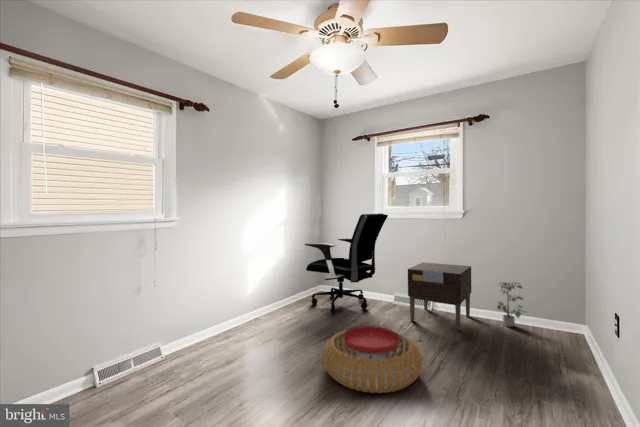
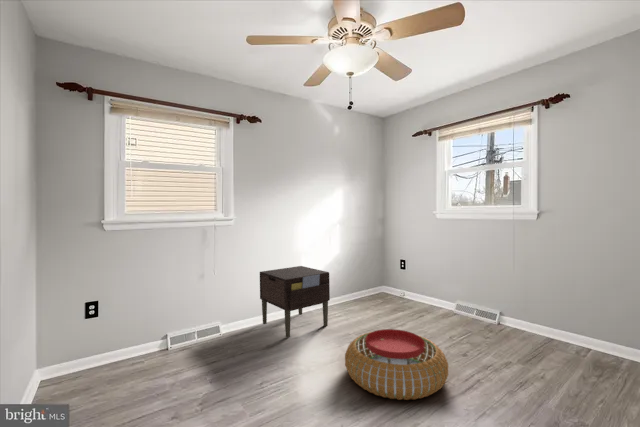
office chair: present [305,214,388,312] -> none [359,213,449,313]
nightstand: present [408,262,471,330] -> present [260,266,330,338]
potted plant: present [497,282,525,327] -> none [577,296,622,353]

